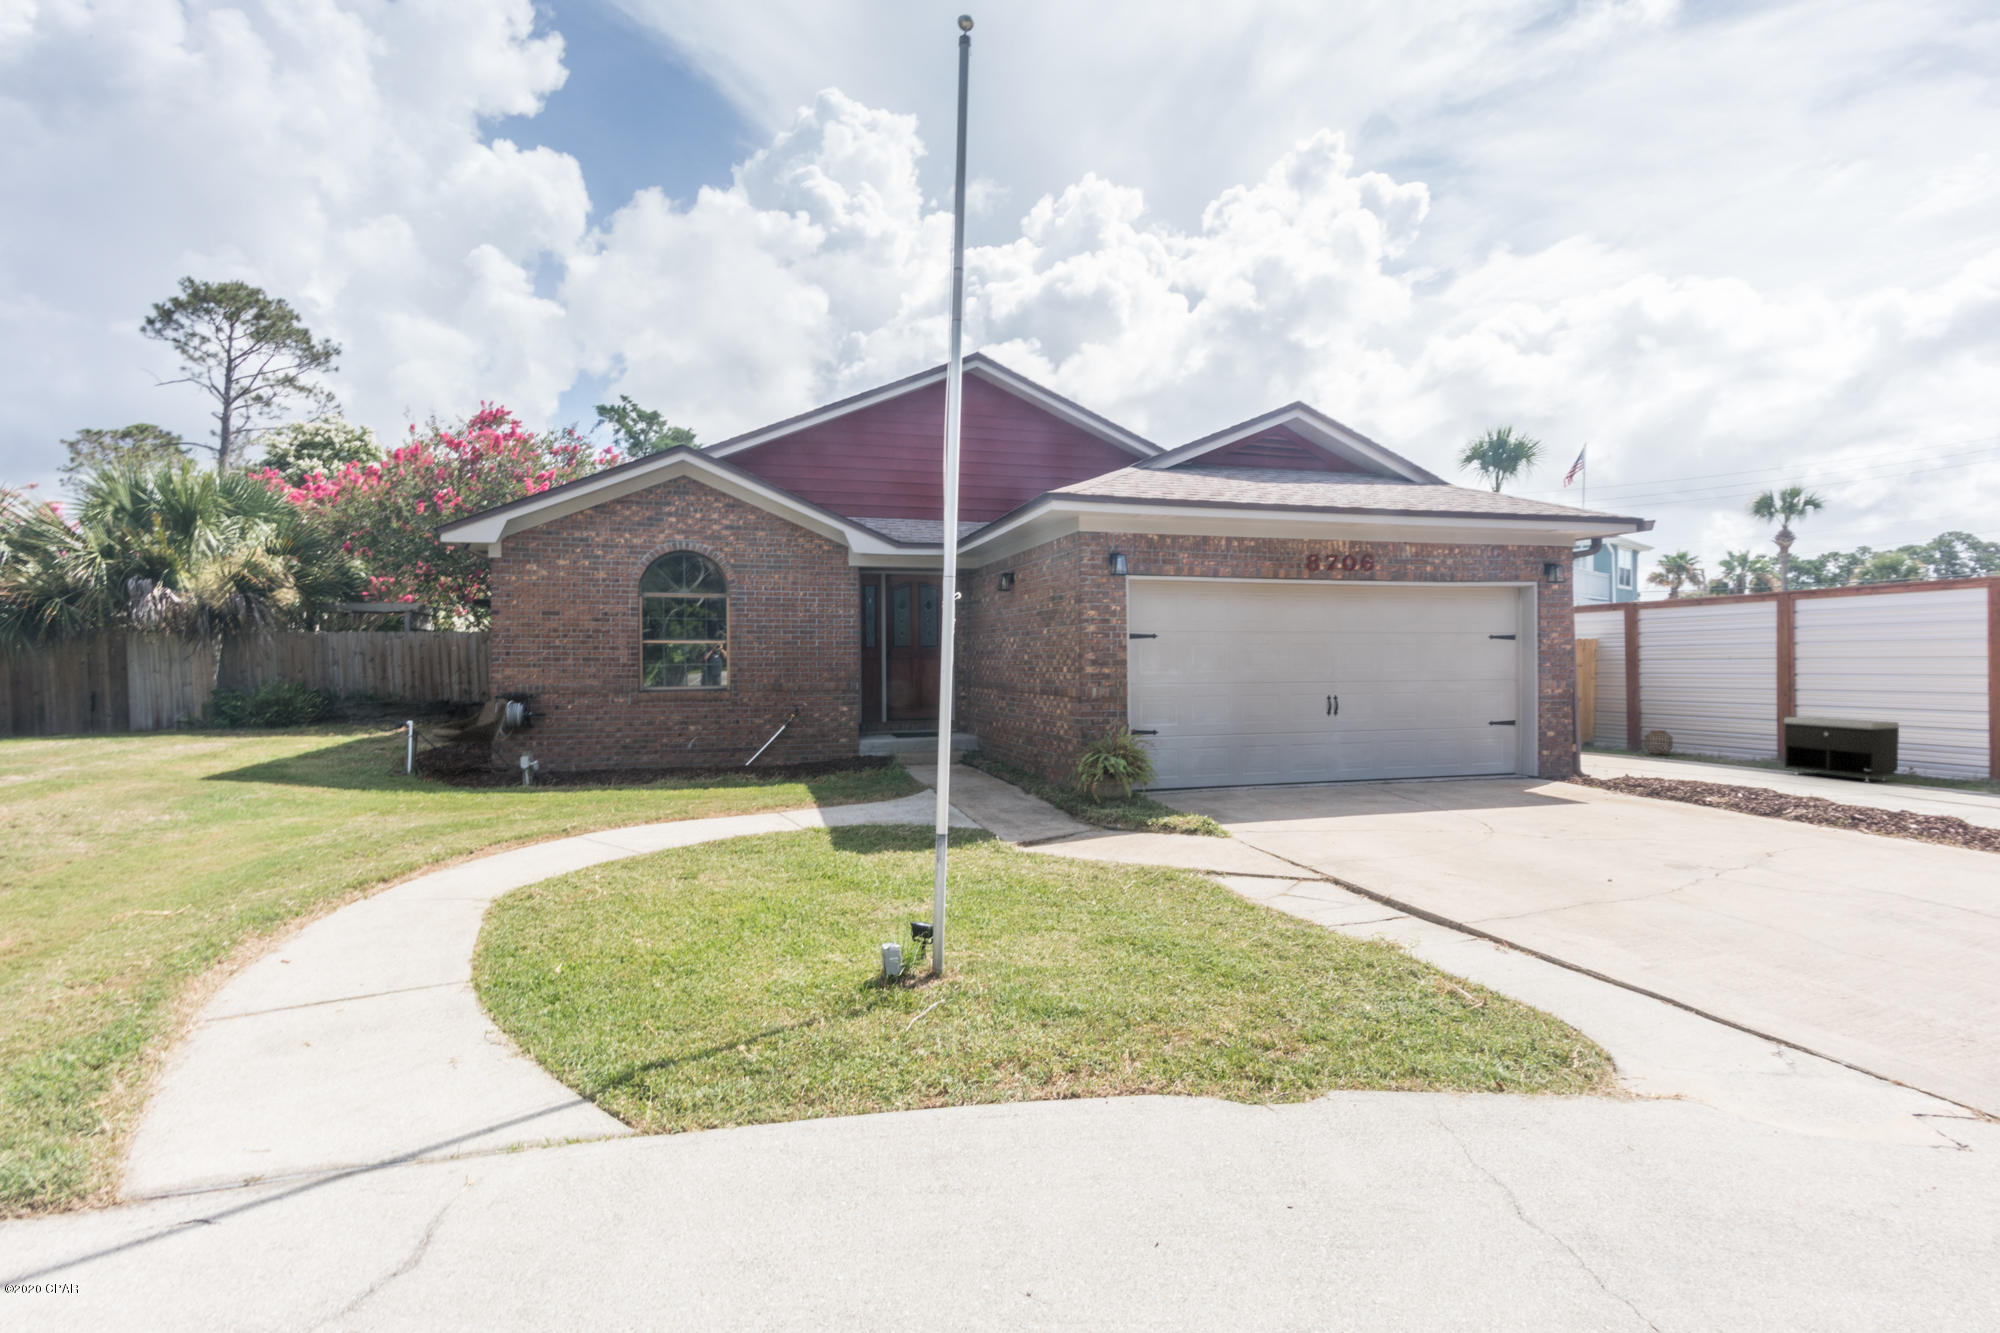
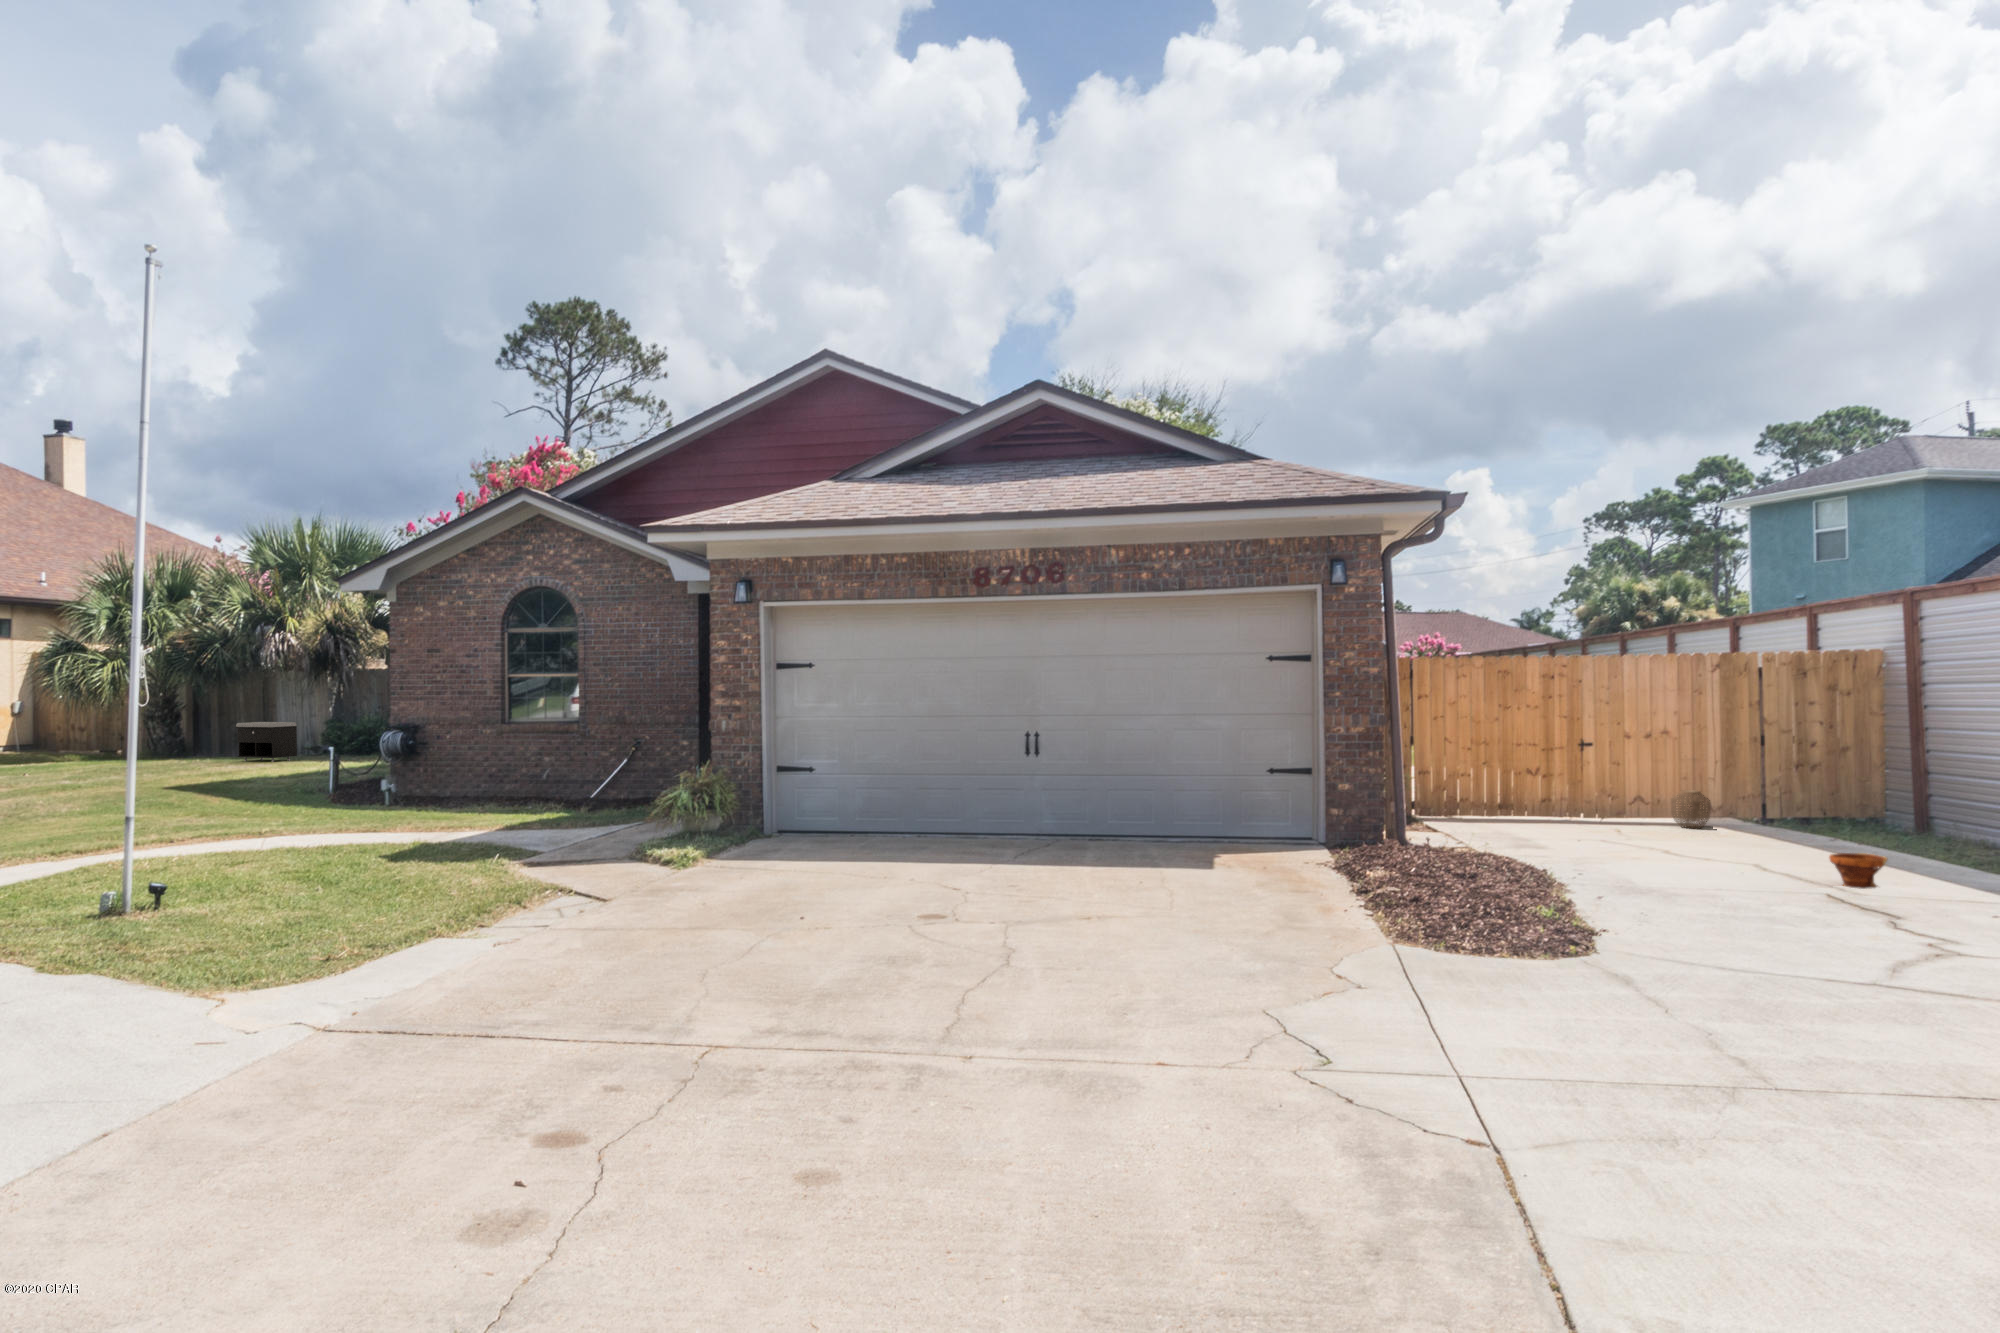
lounge chair: present [428,699,508,775] -> none [334,729,399,795]
storage bench: present [1784,717,1899,782] -> present [236,722,297,762]
planter: none [1930,768,1974,791] -> present [1829,853,1888,889]

